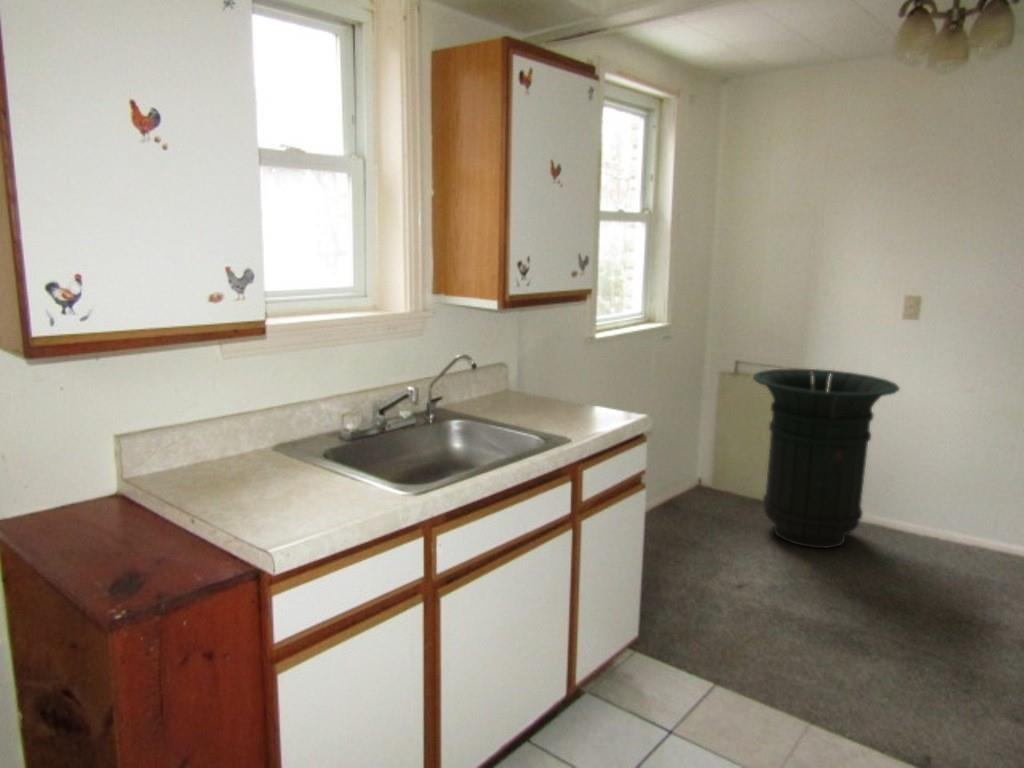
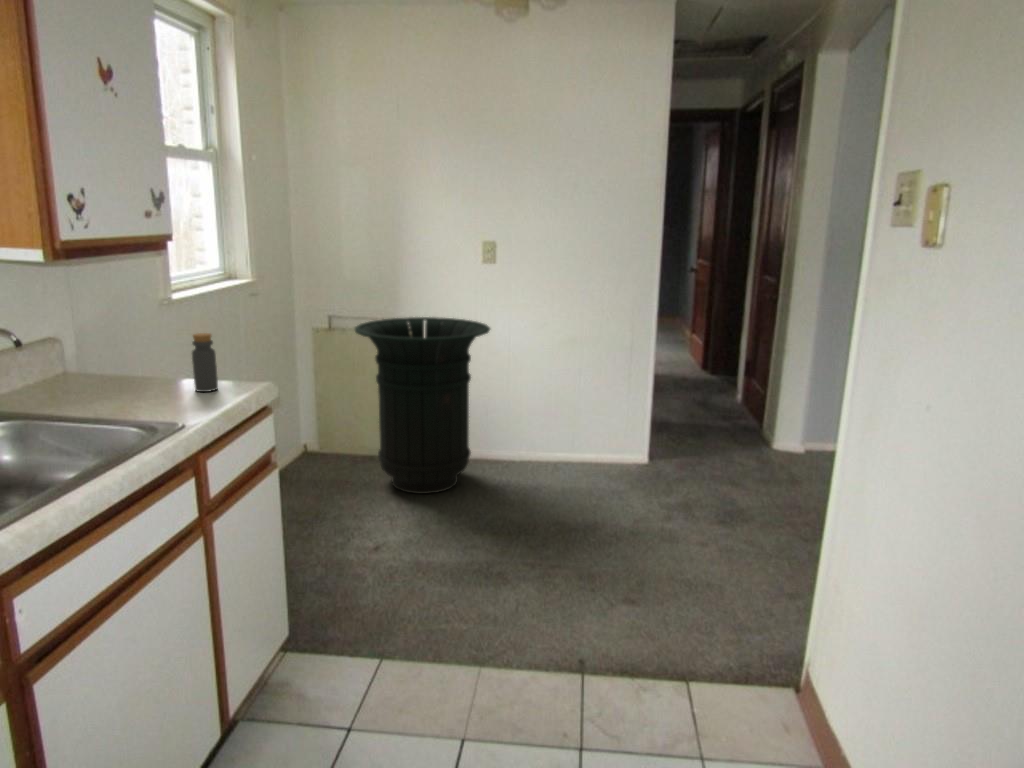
bottle: none [588,370,606,417] -> present [192,333,218,392]

